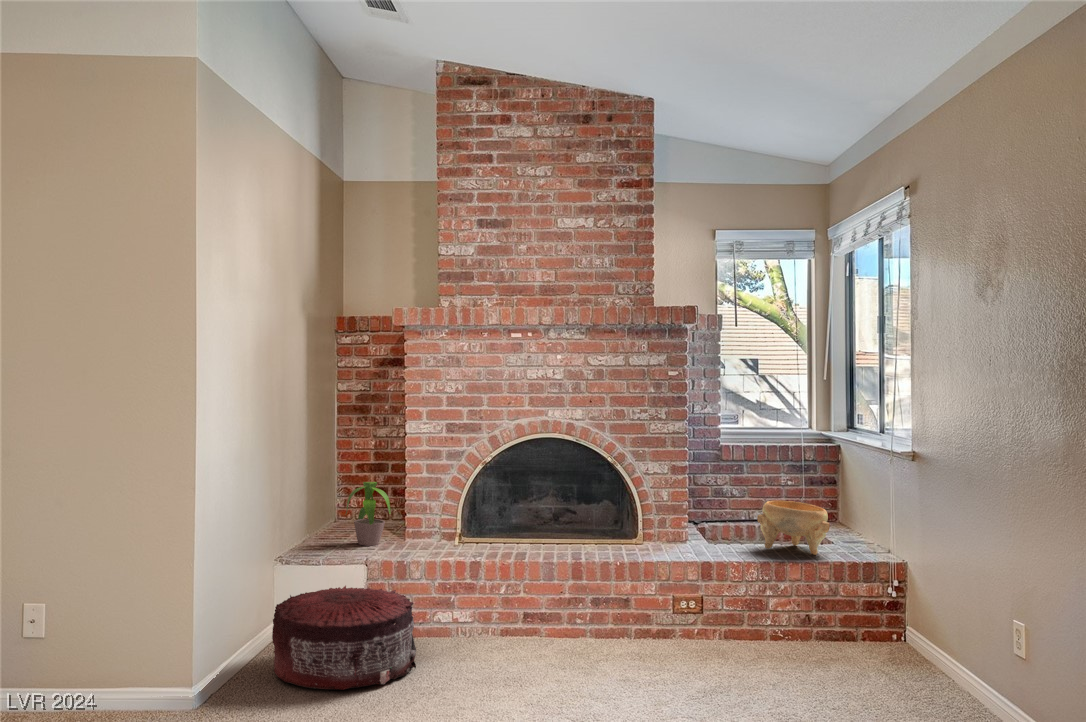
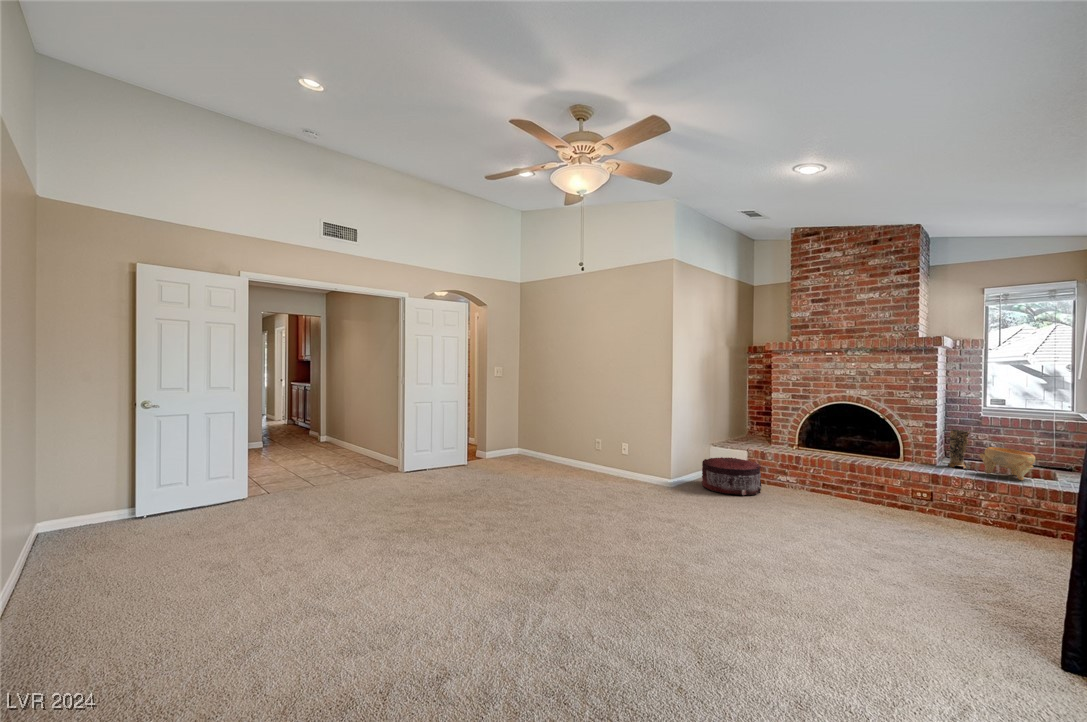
decorative vase: none [704,474,736,543] -> present [948,429,970,468]
potted plant: present [346,482,391,546] -> none [741,418,765,446]

